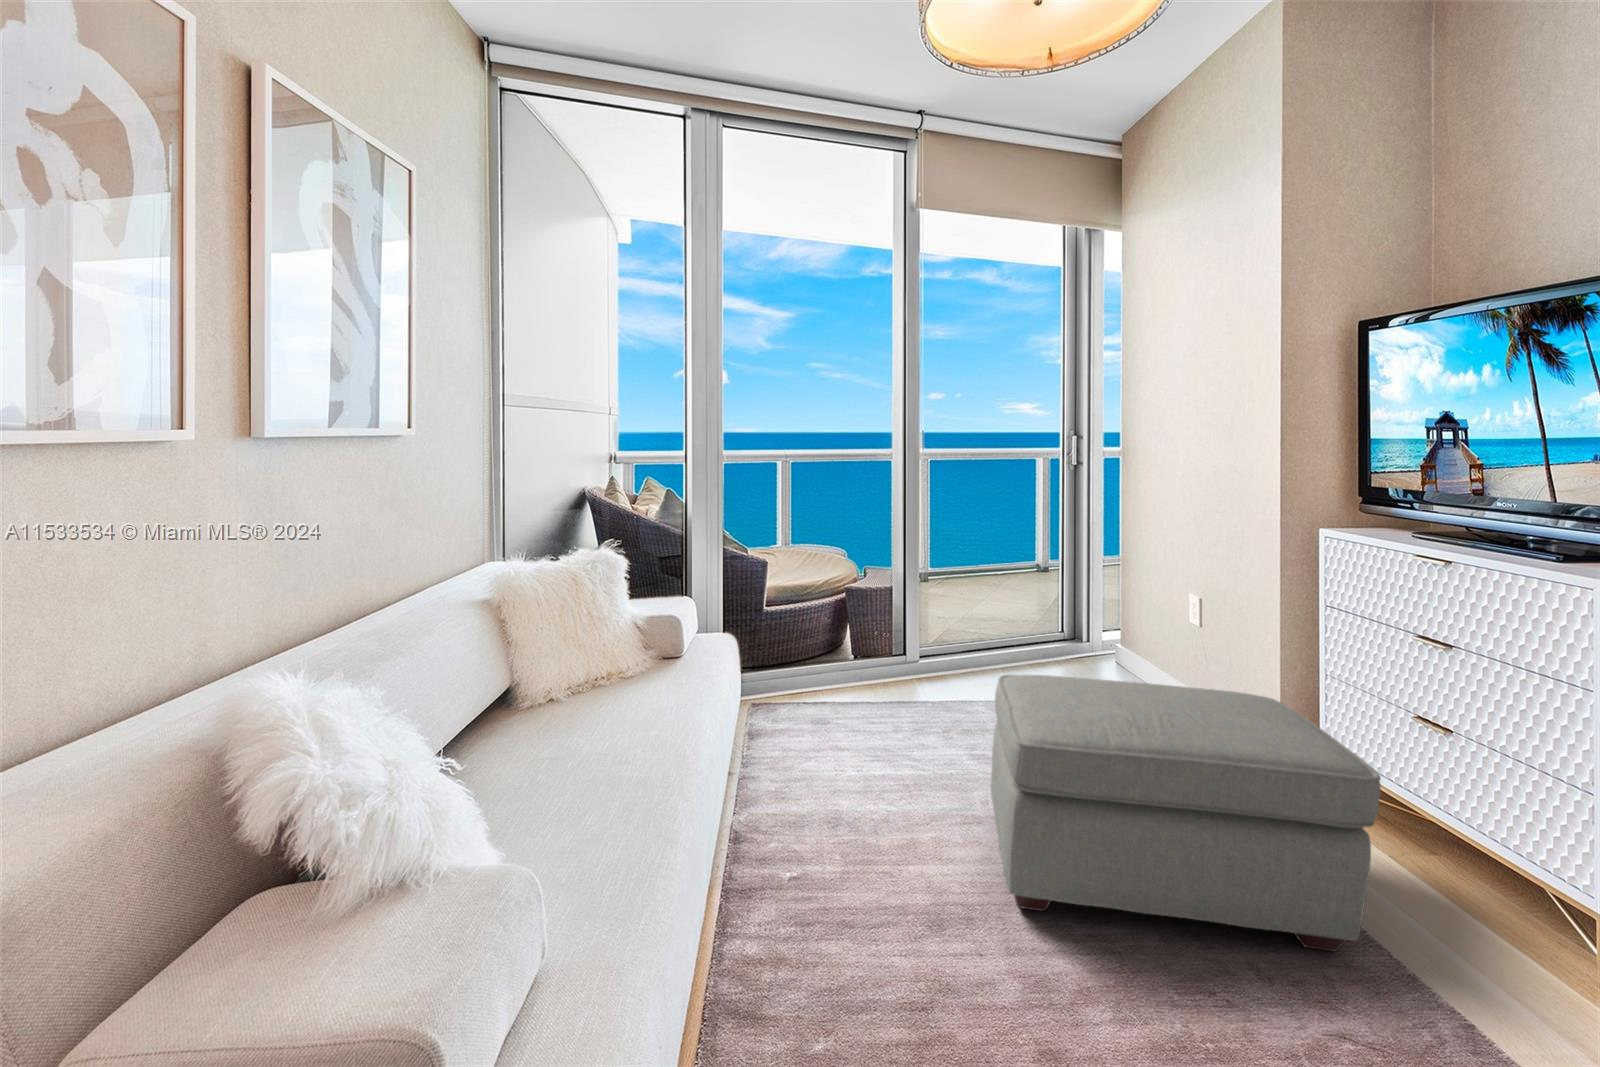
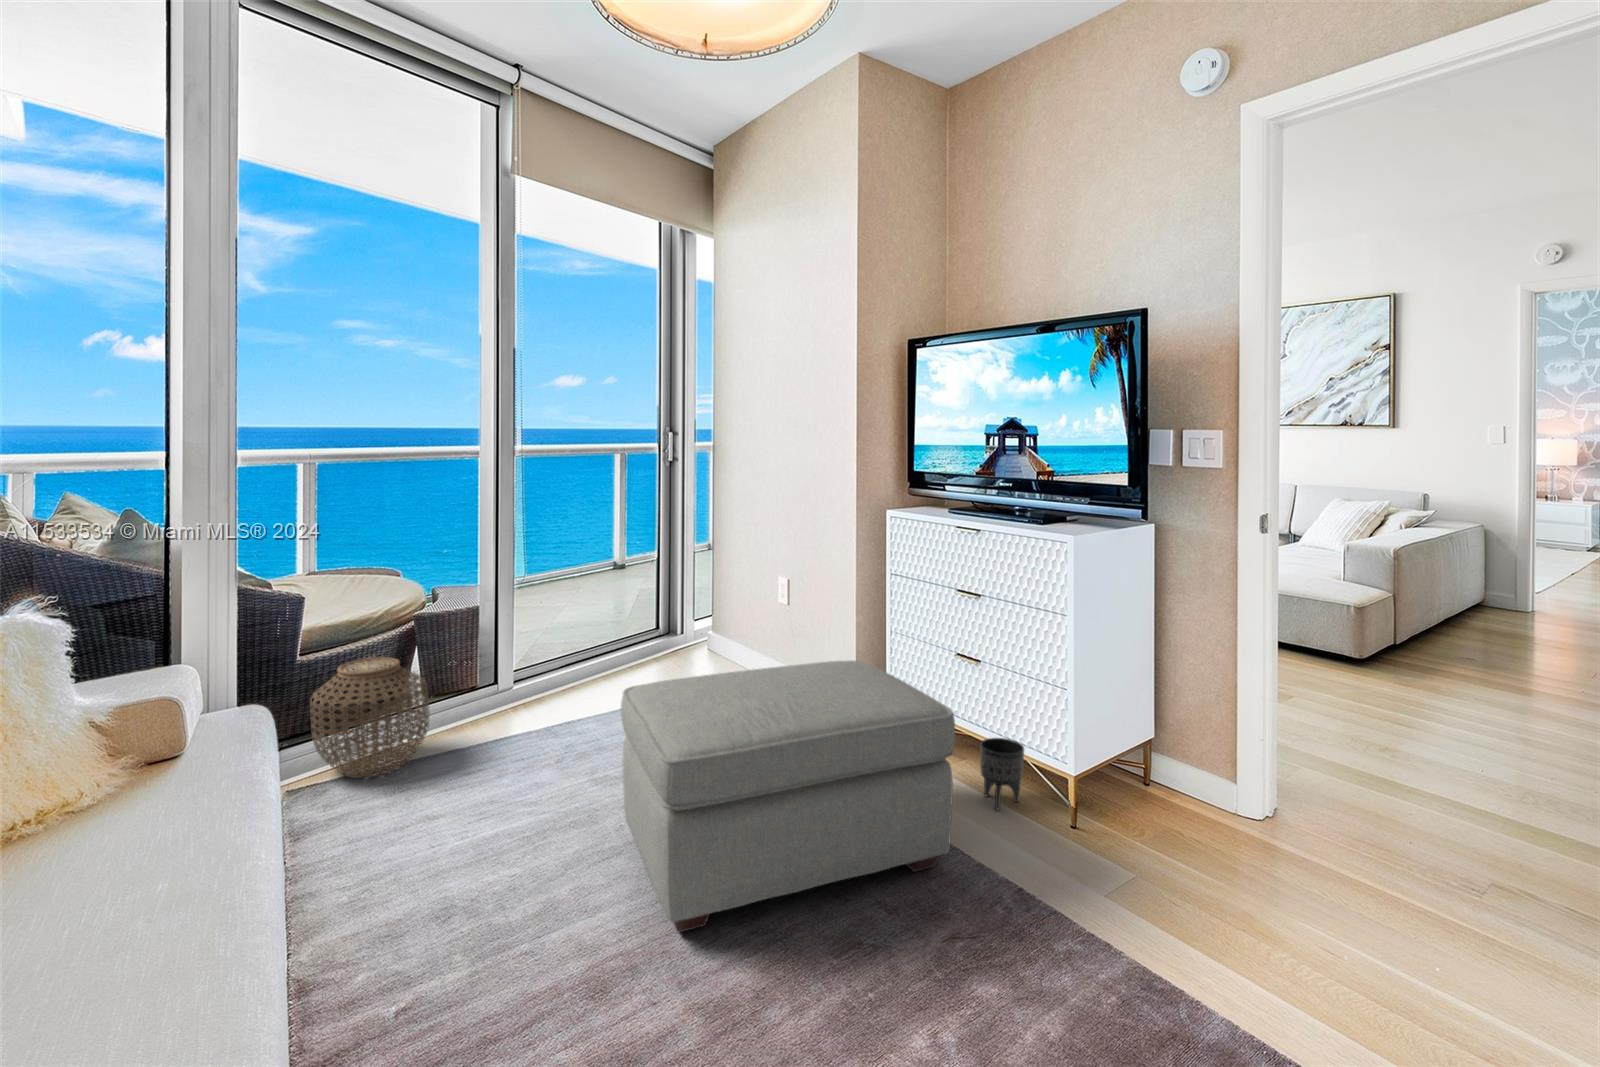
woven basket: none [767,615,850,709] -> present [310,657,429,778]
planter: none [1437,830,1514,924] -> present [980,738,1024,810]

